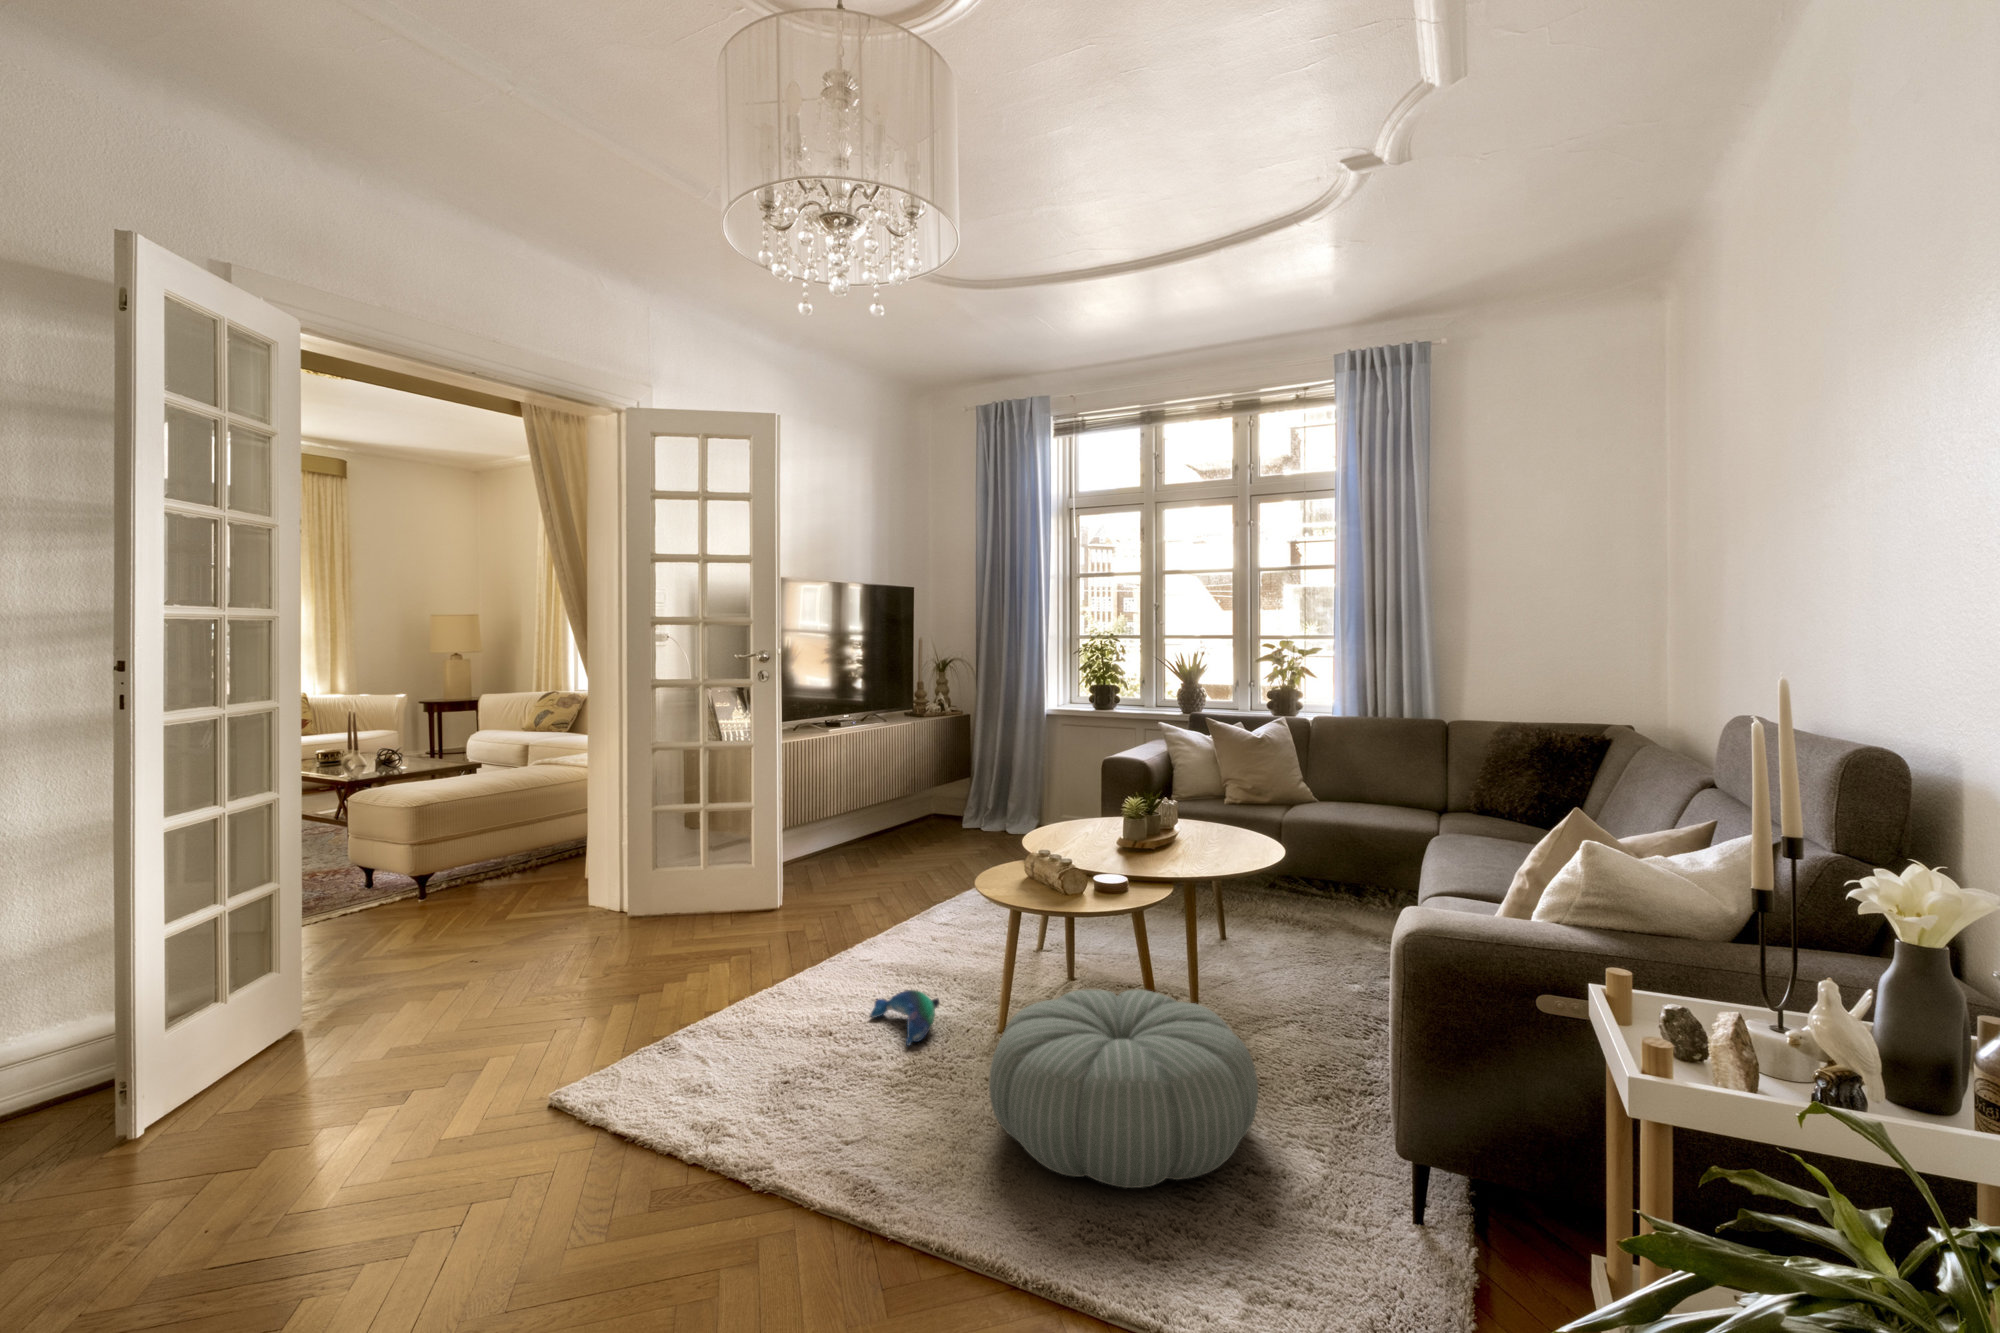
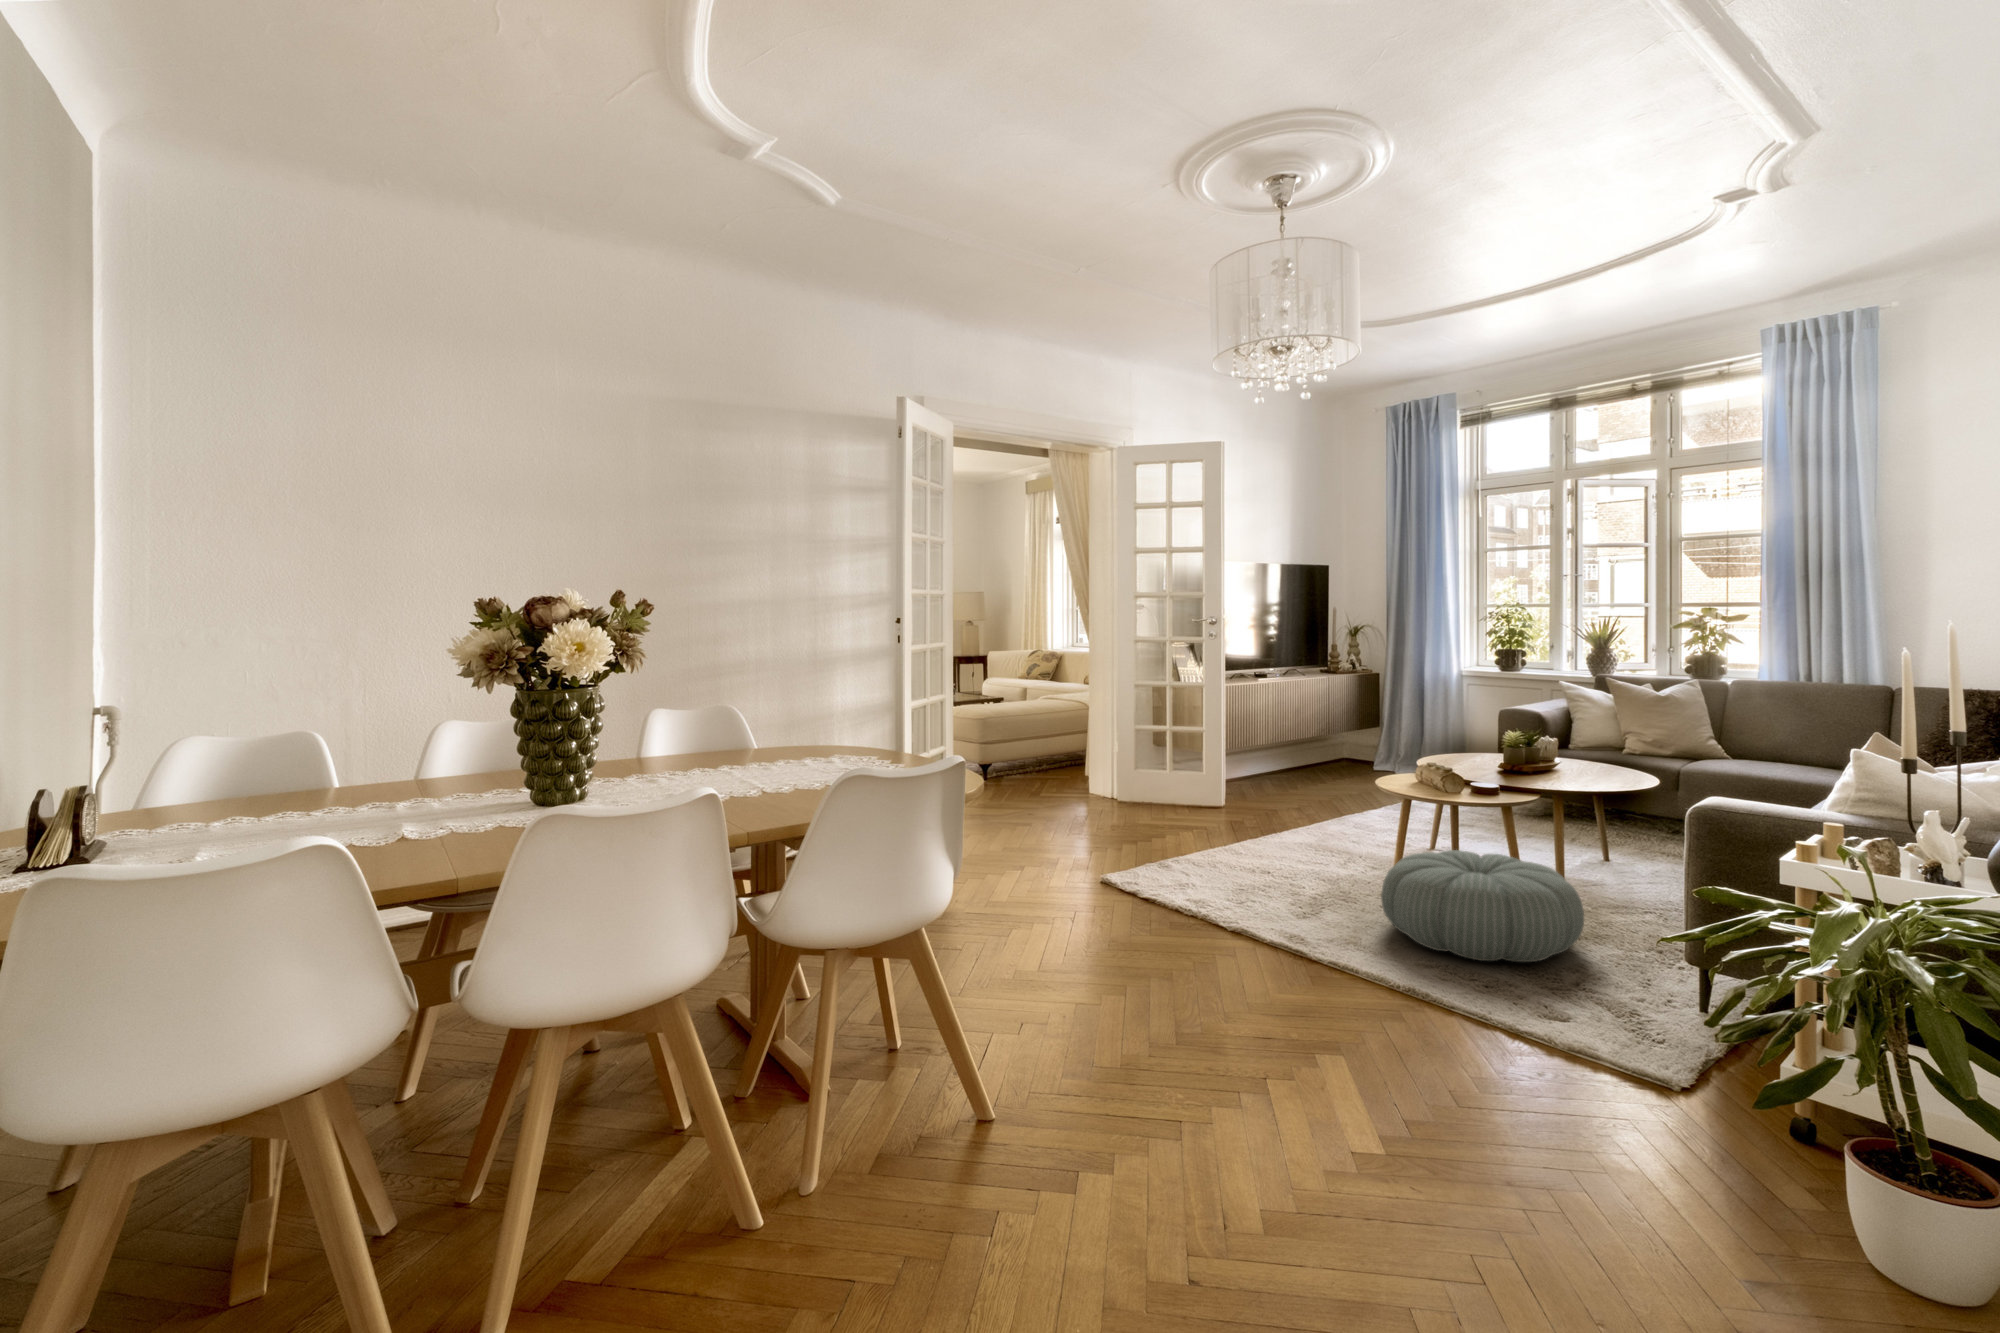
plush toy: present [870,990,939,1046] -> none [1296,853,1348,885]

